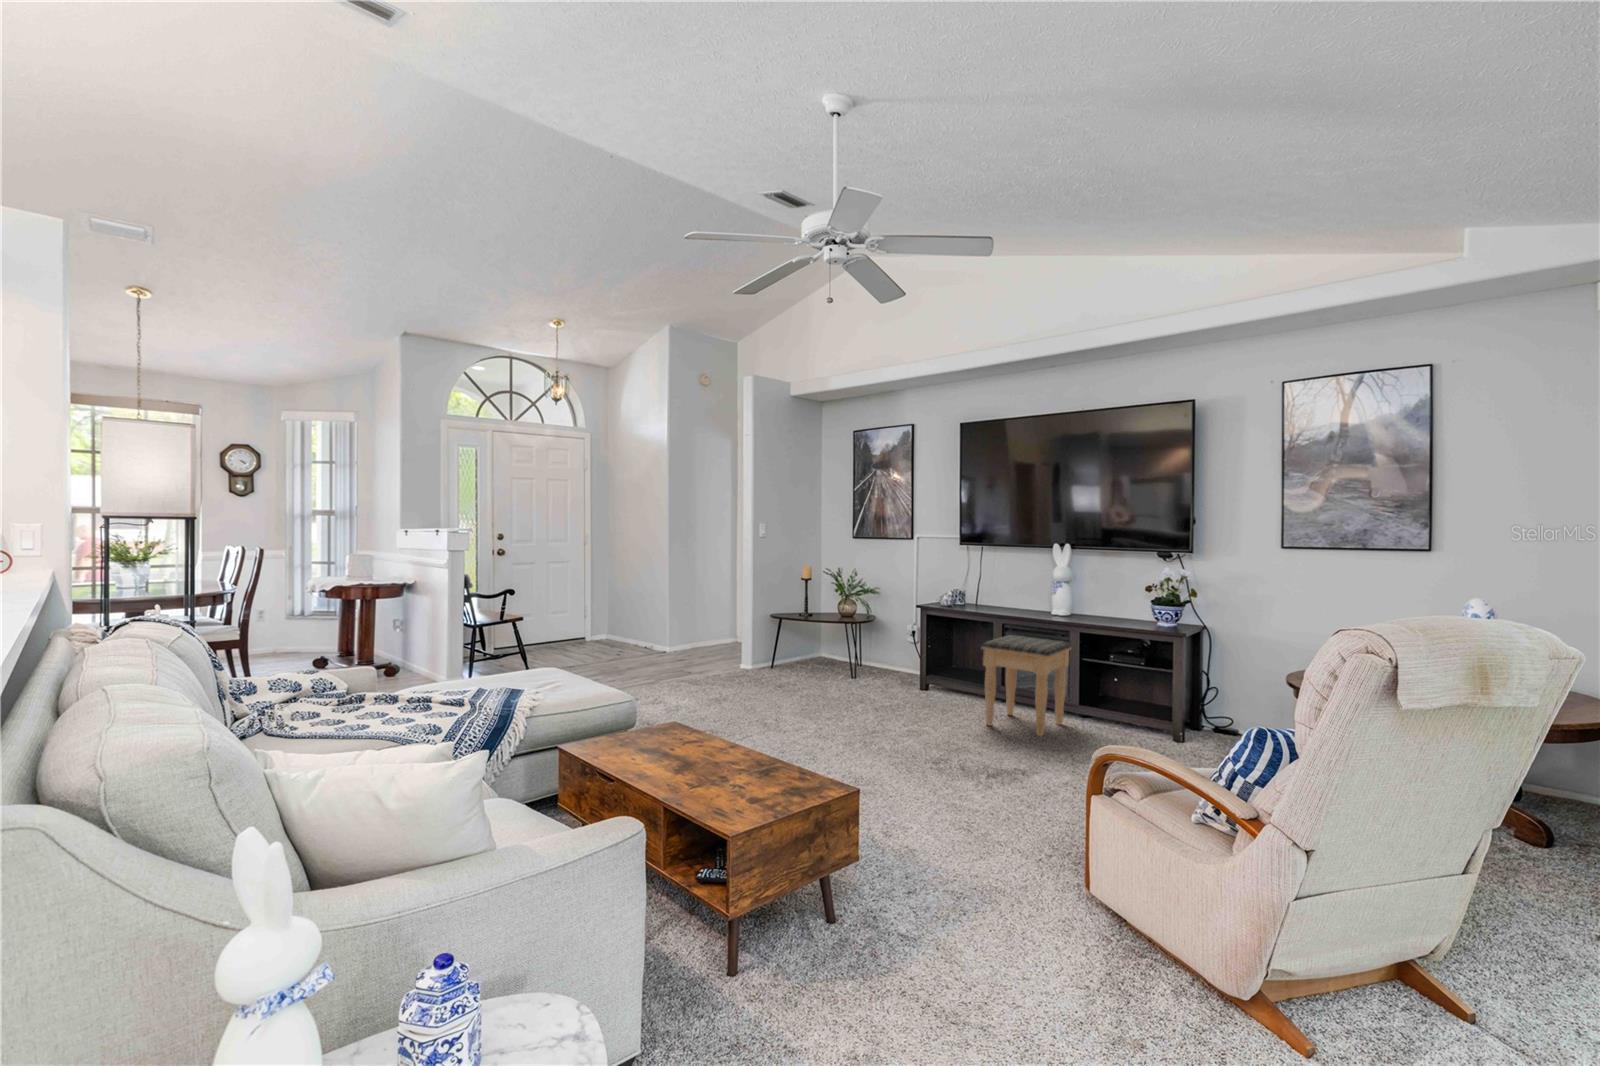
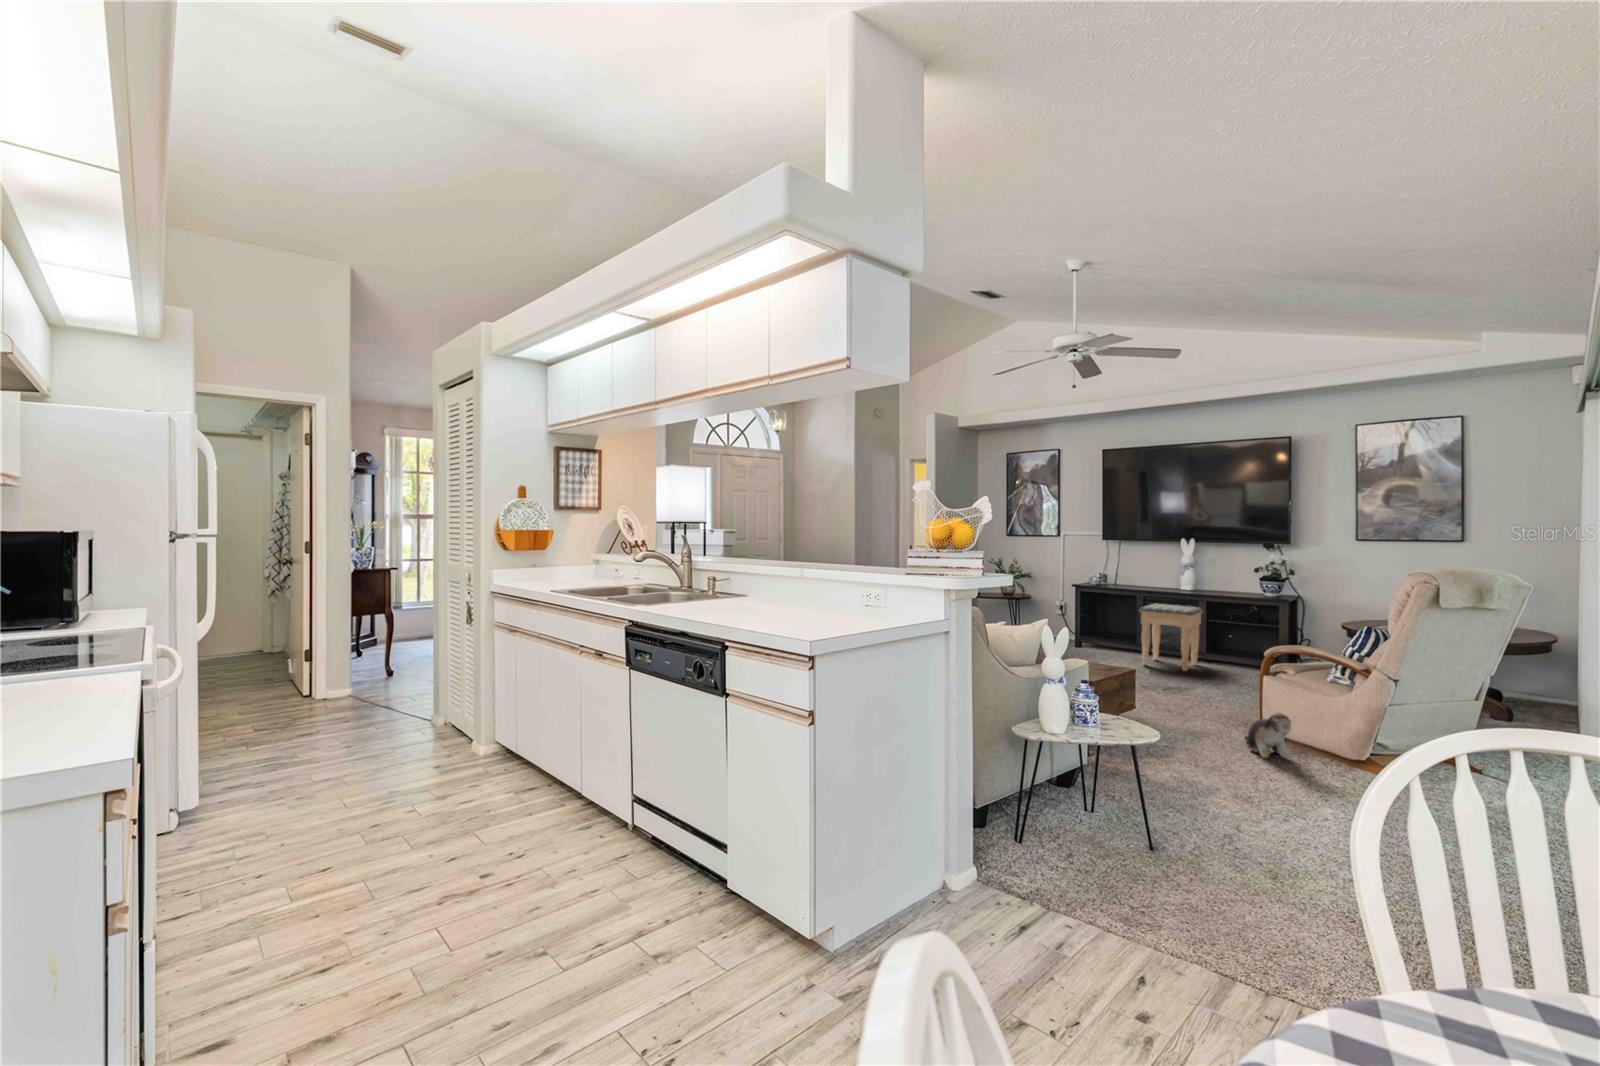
plush toy: none [1044,891,1116,981] -> present [1245,712,1294,758]

